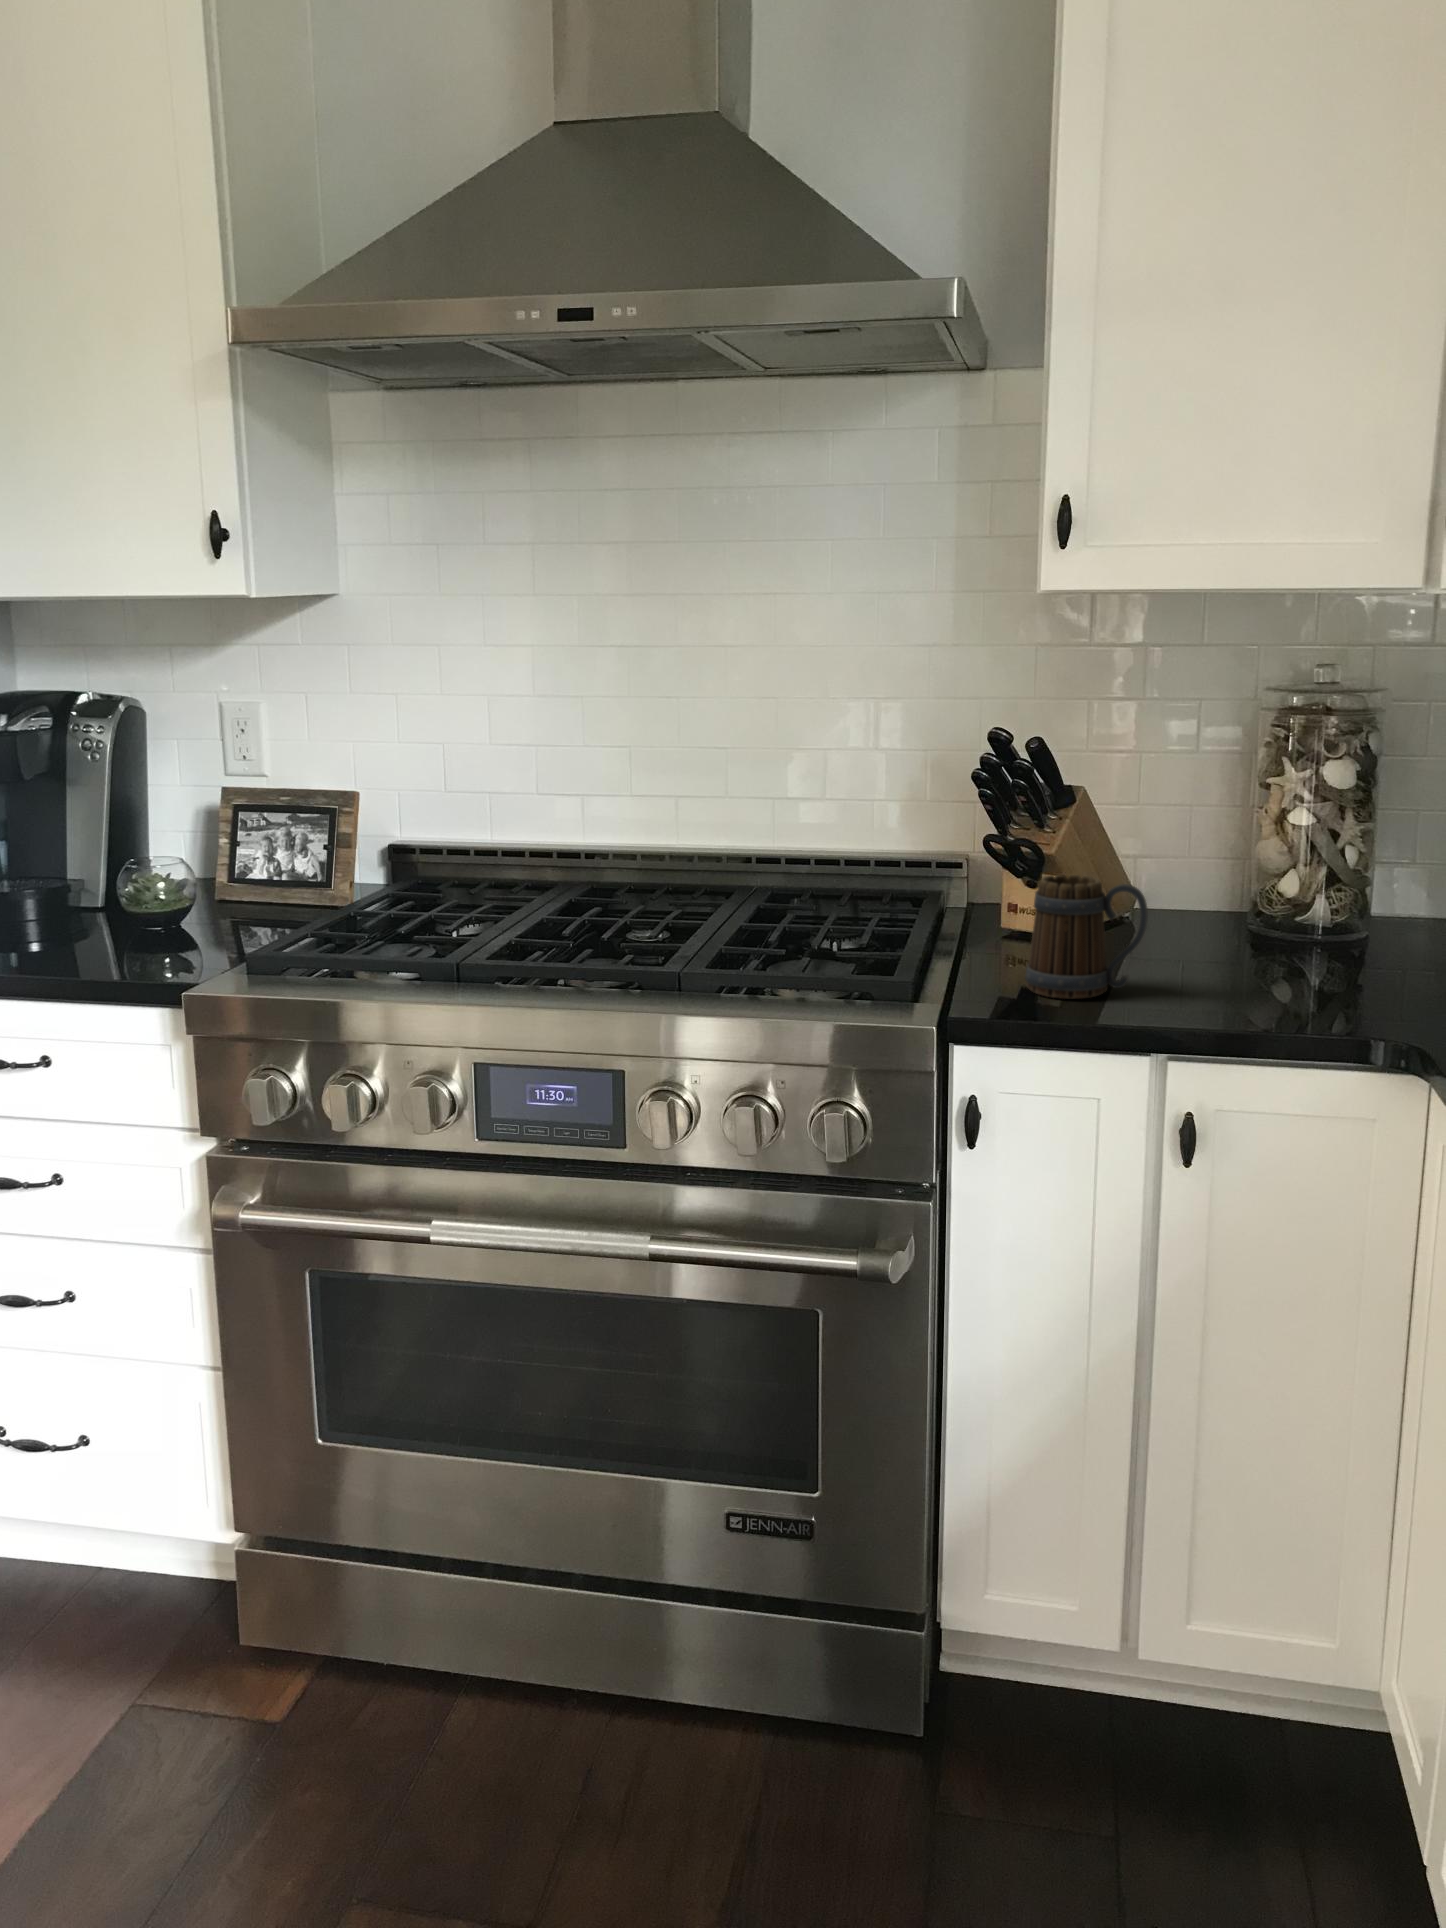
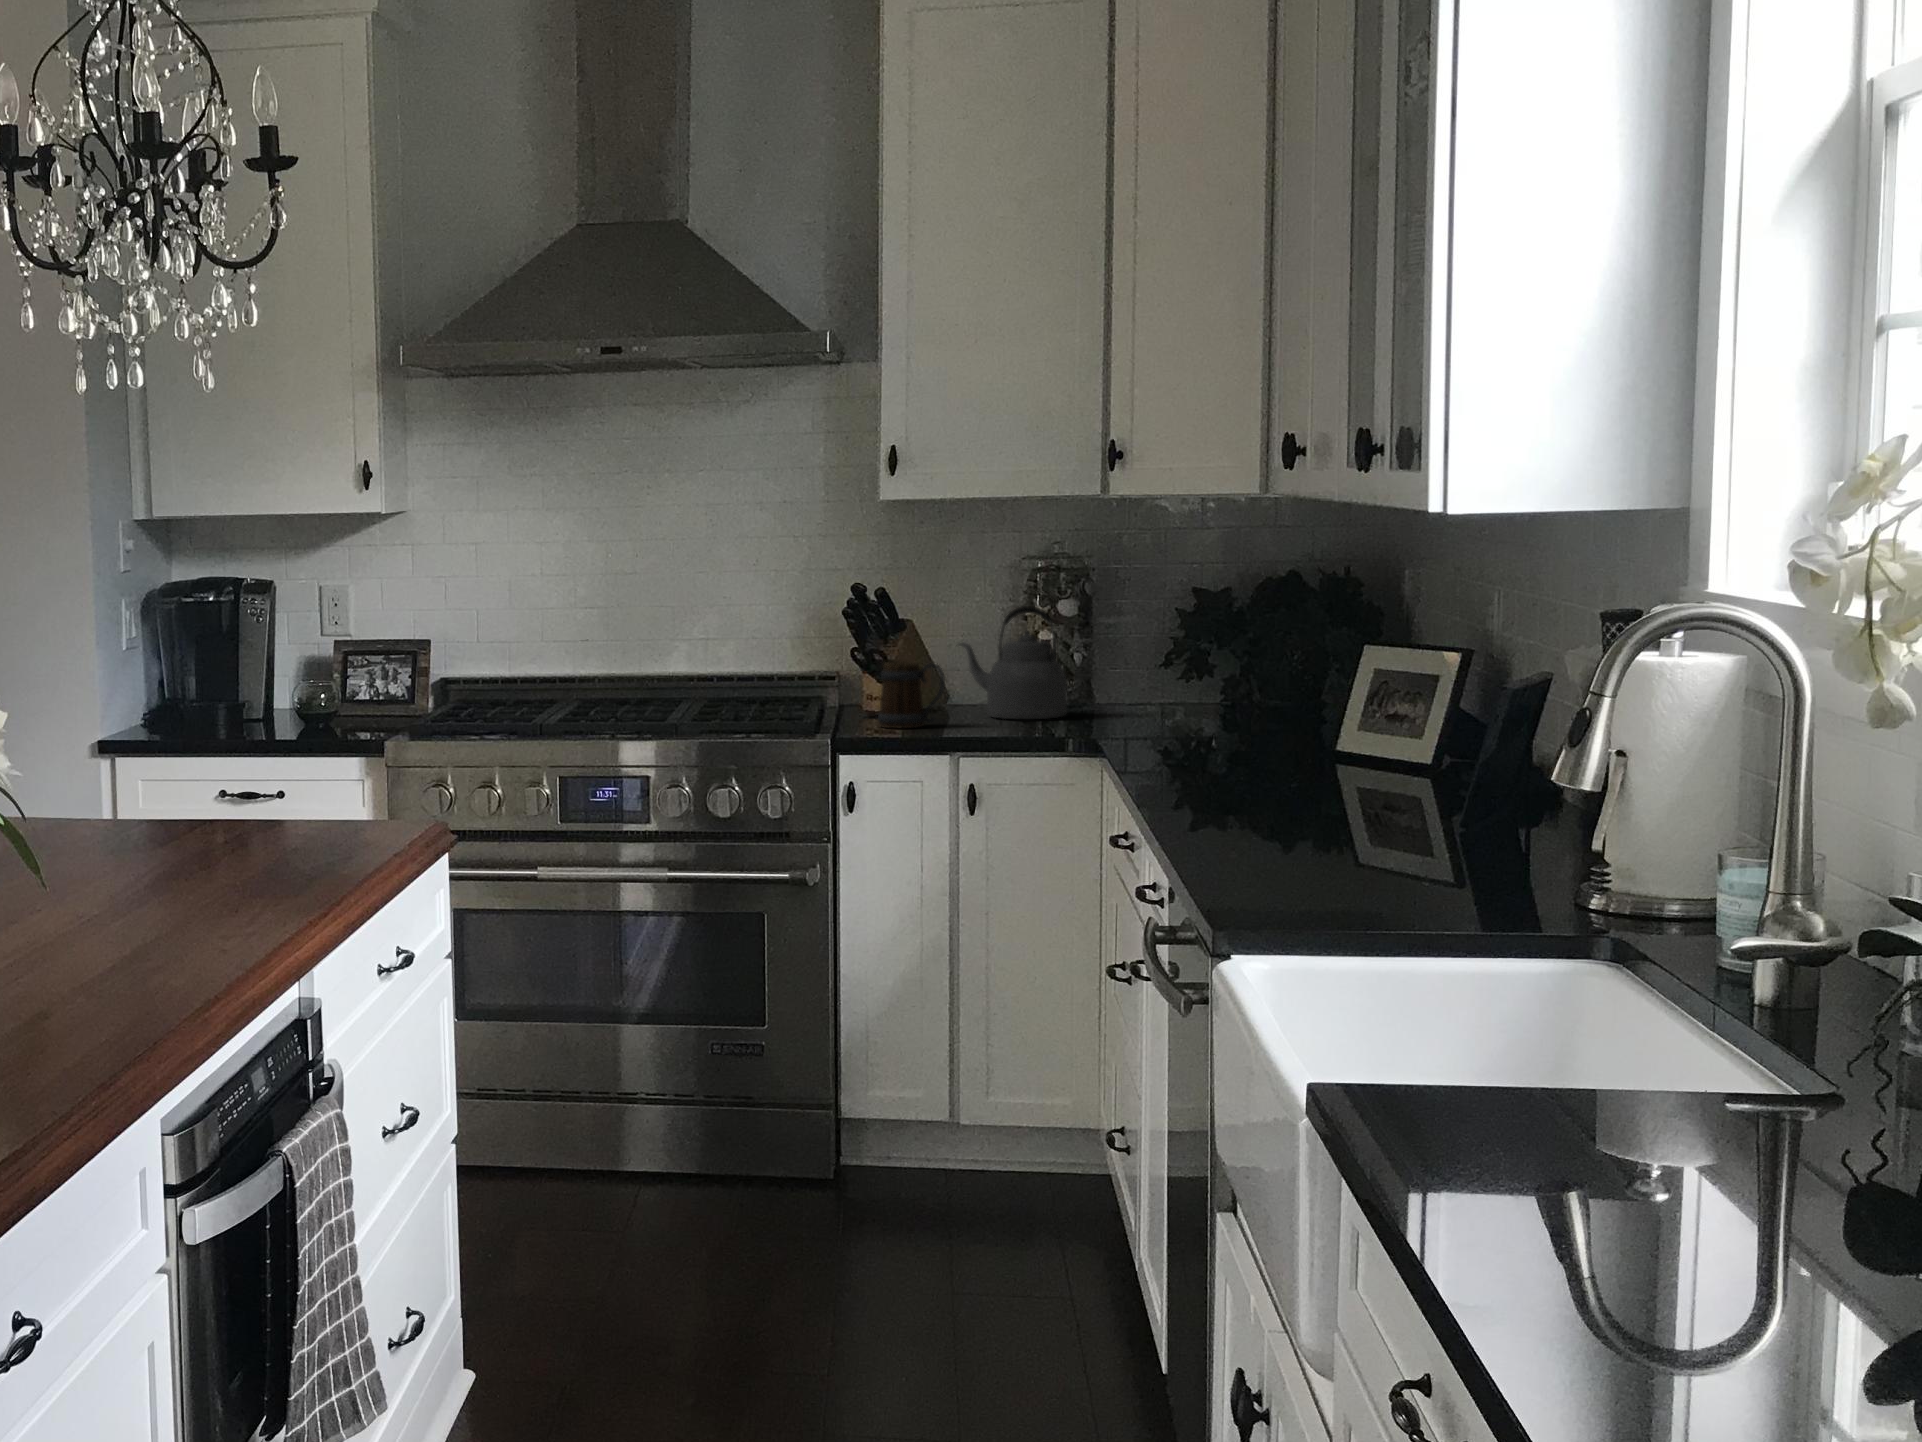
kettle: none [1157,776,1348,974] -> present [959,606,1067,719]

